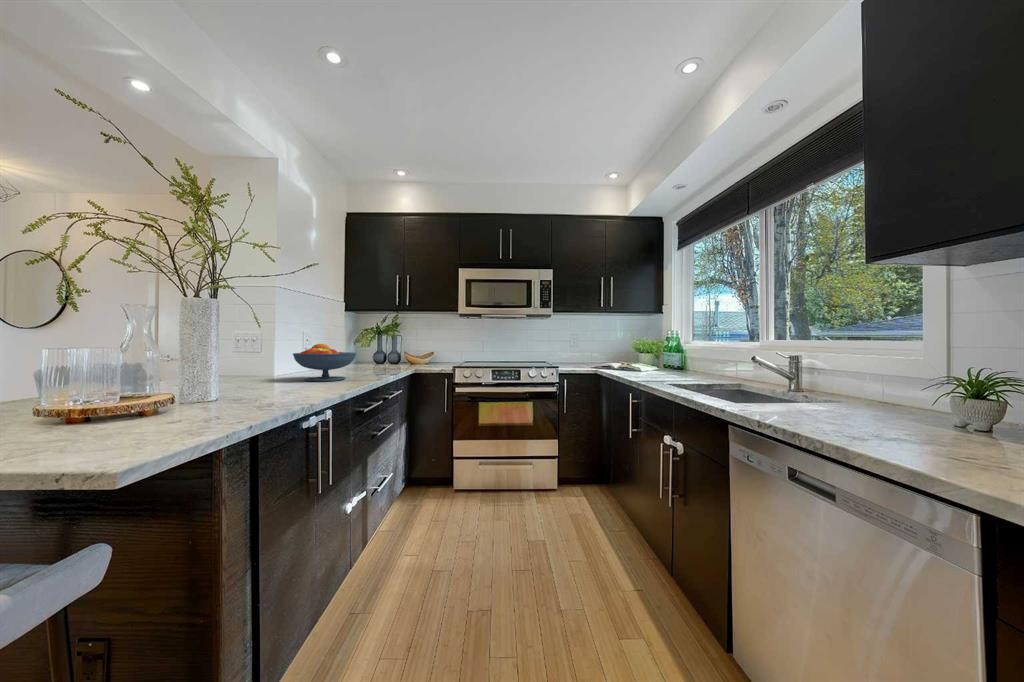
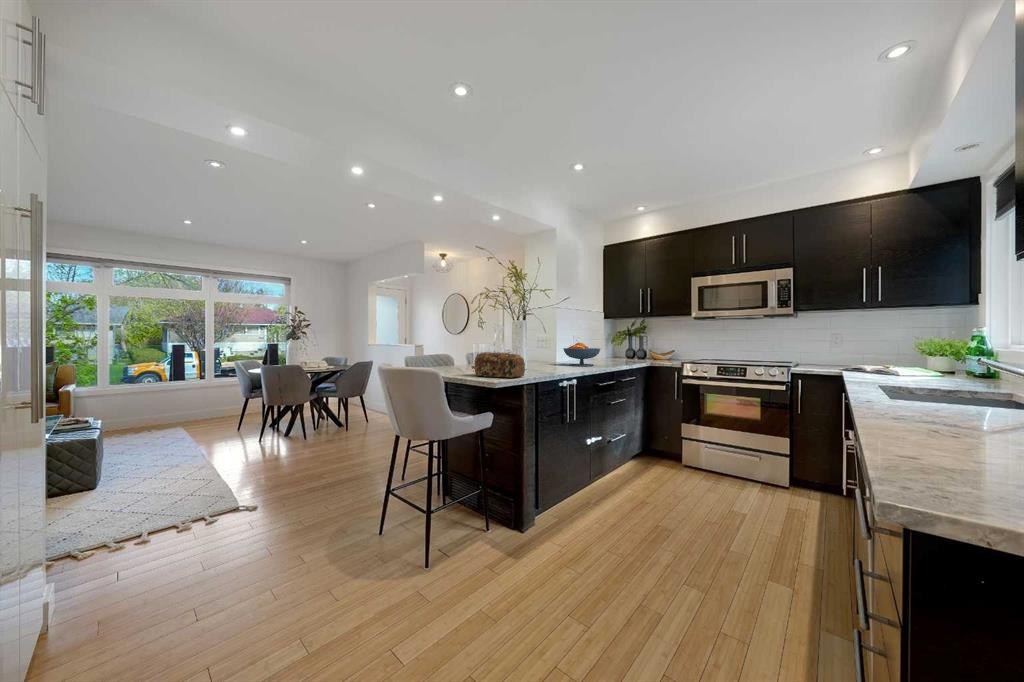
bread loaf: none [59,370,228,437] -> present [474,352,525,378]

